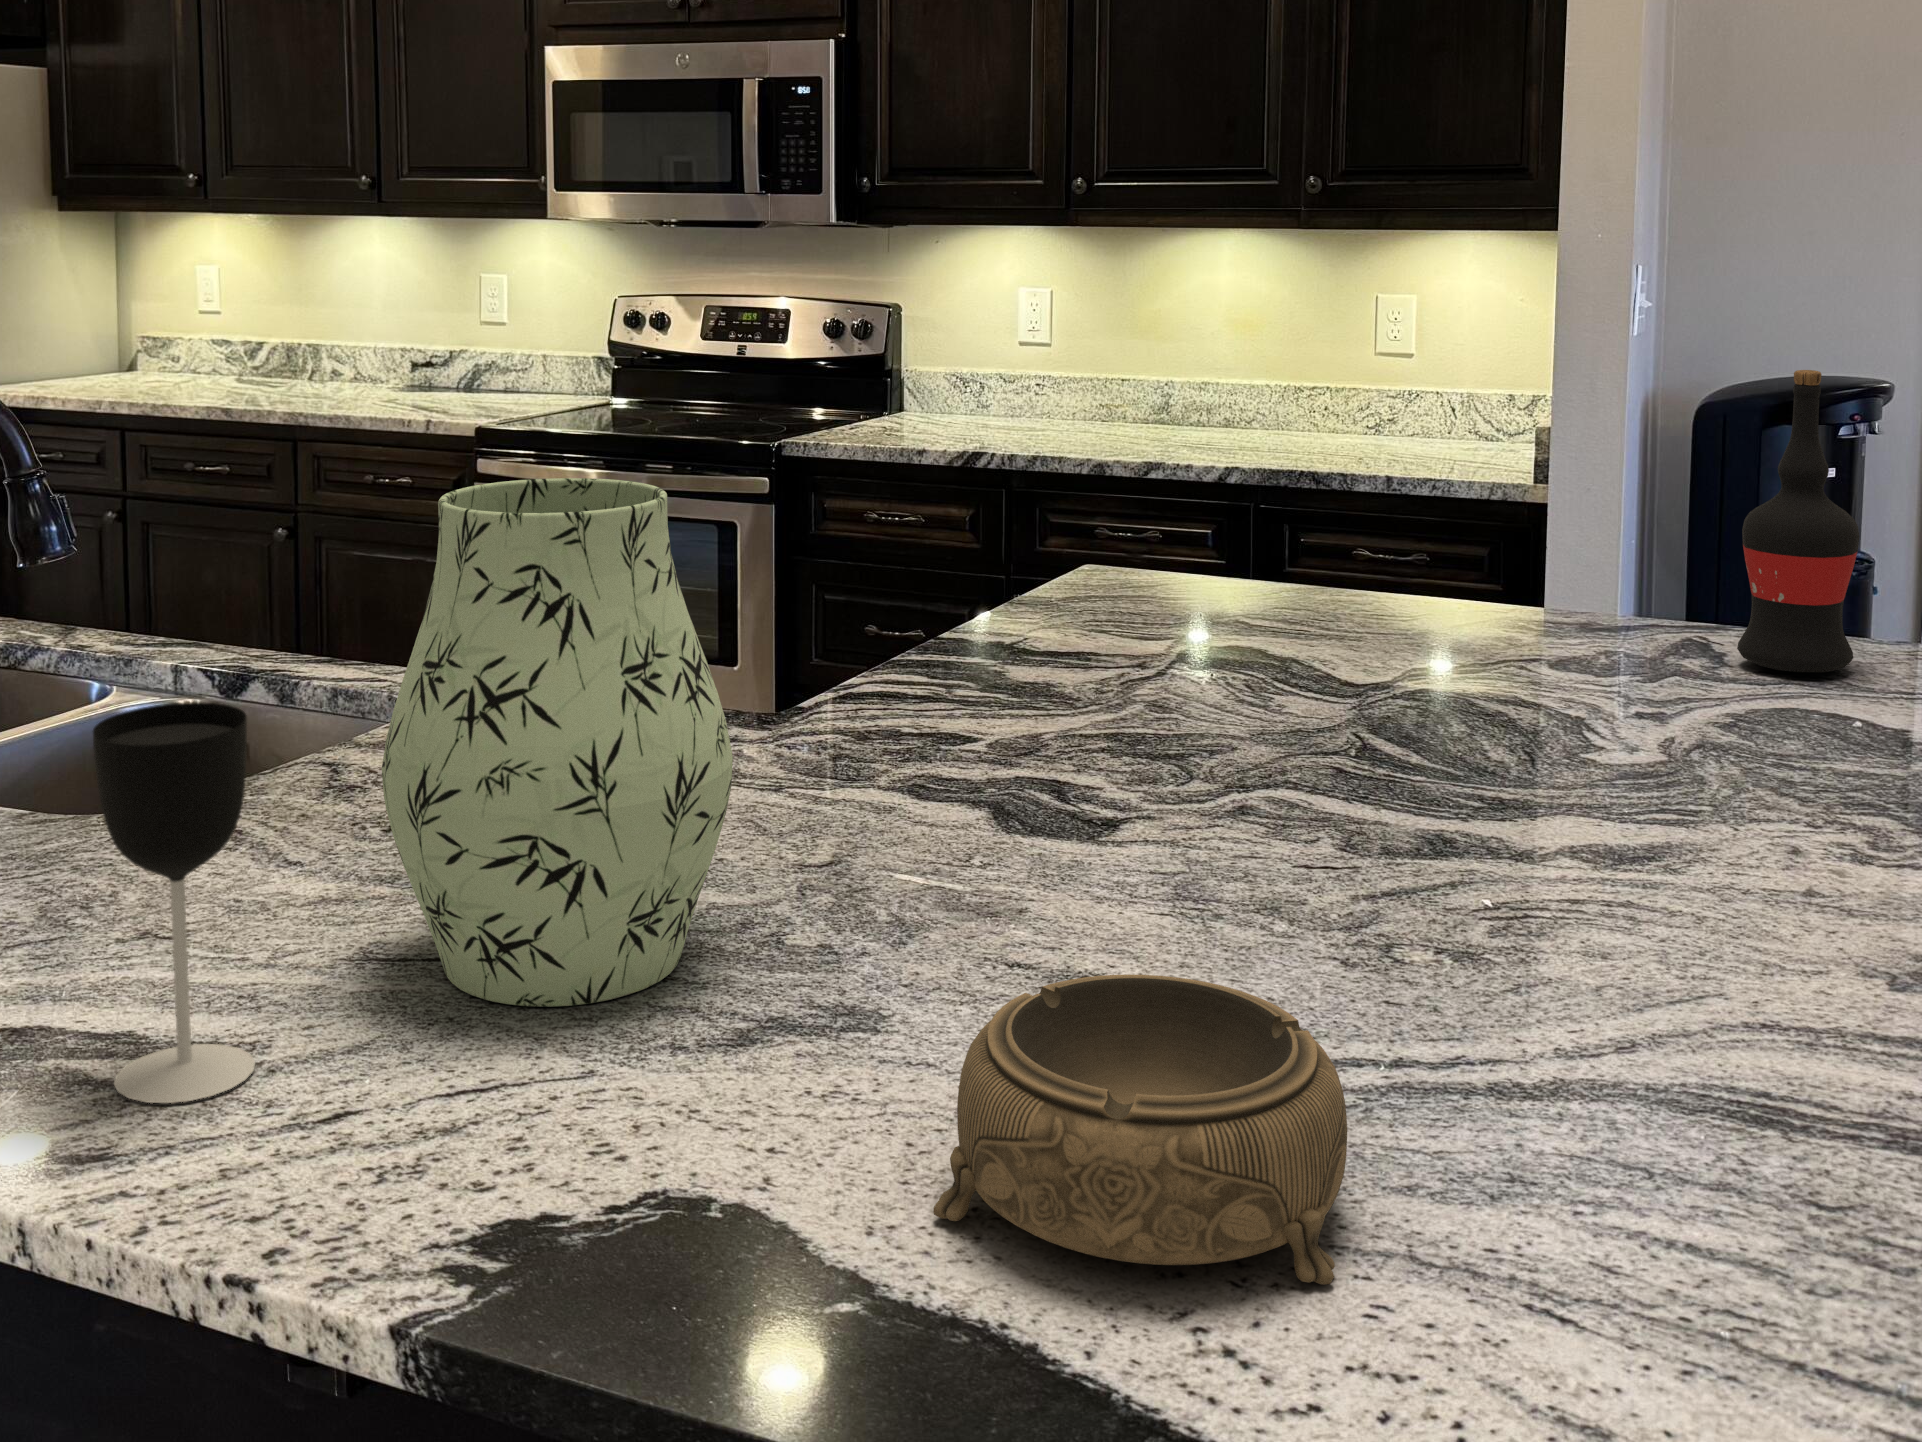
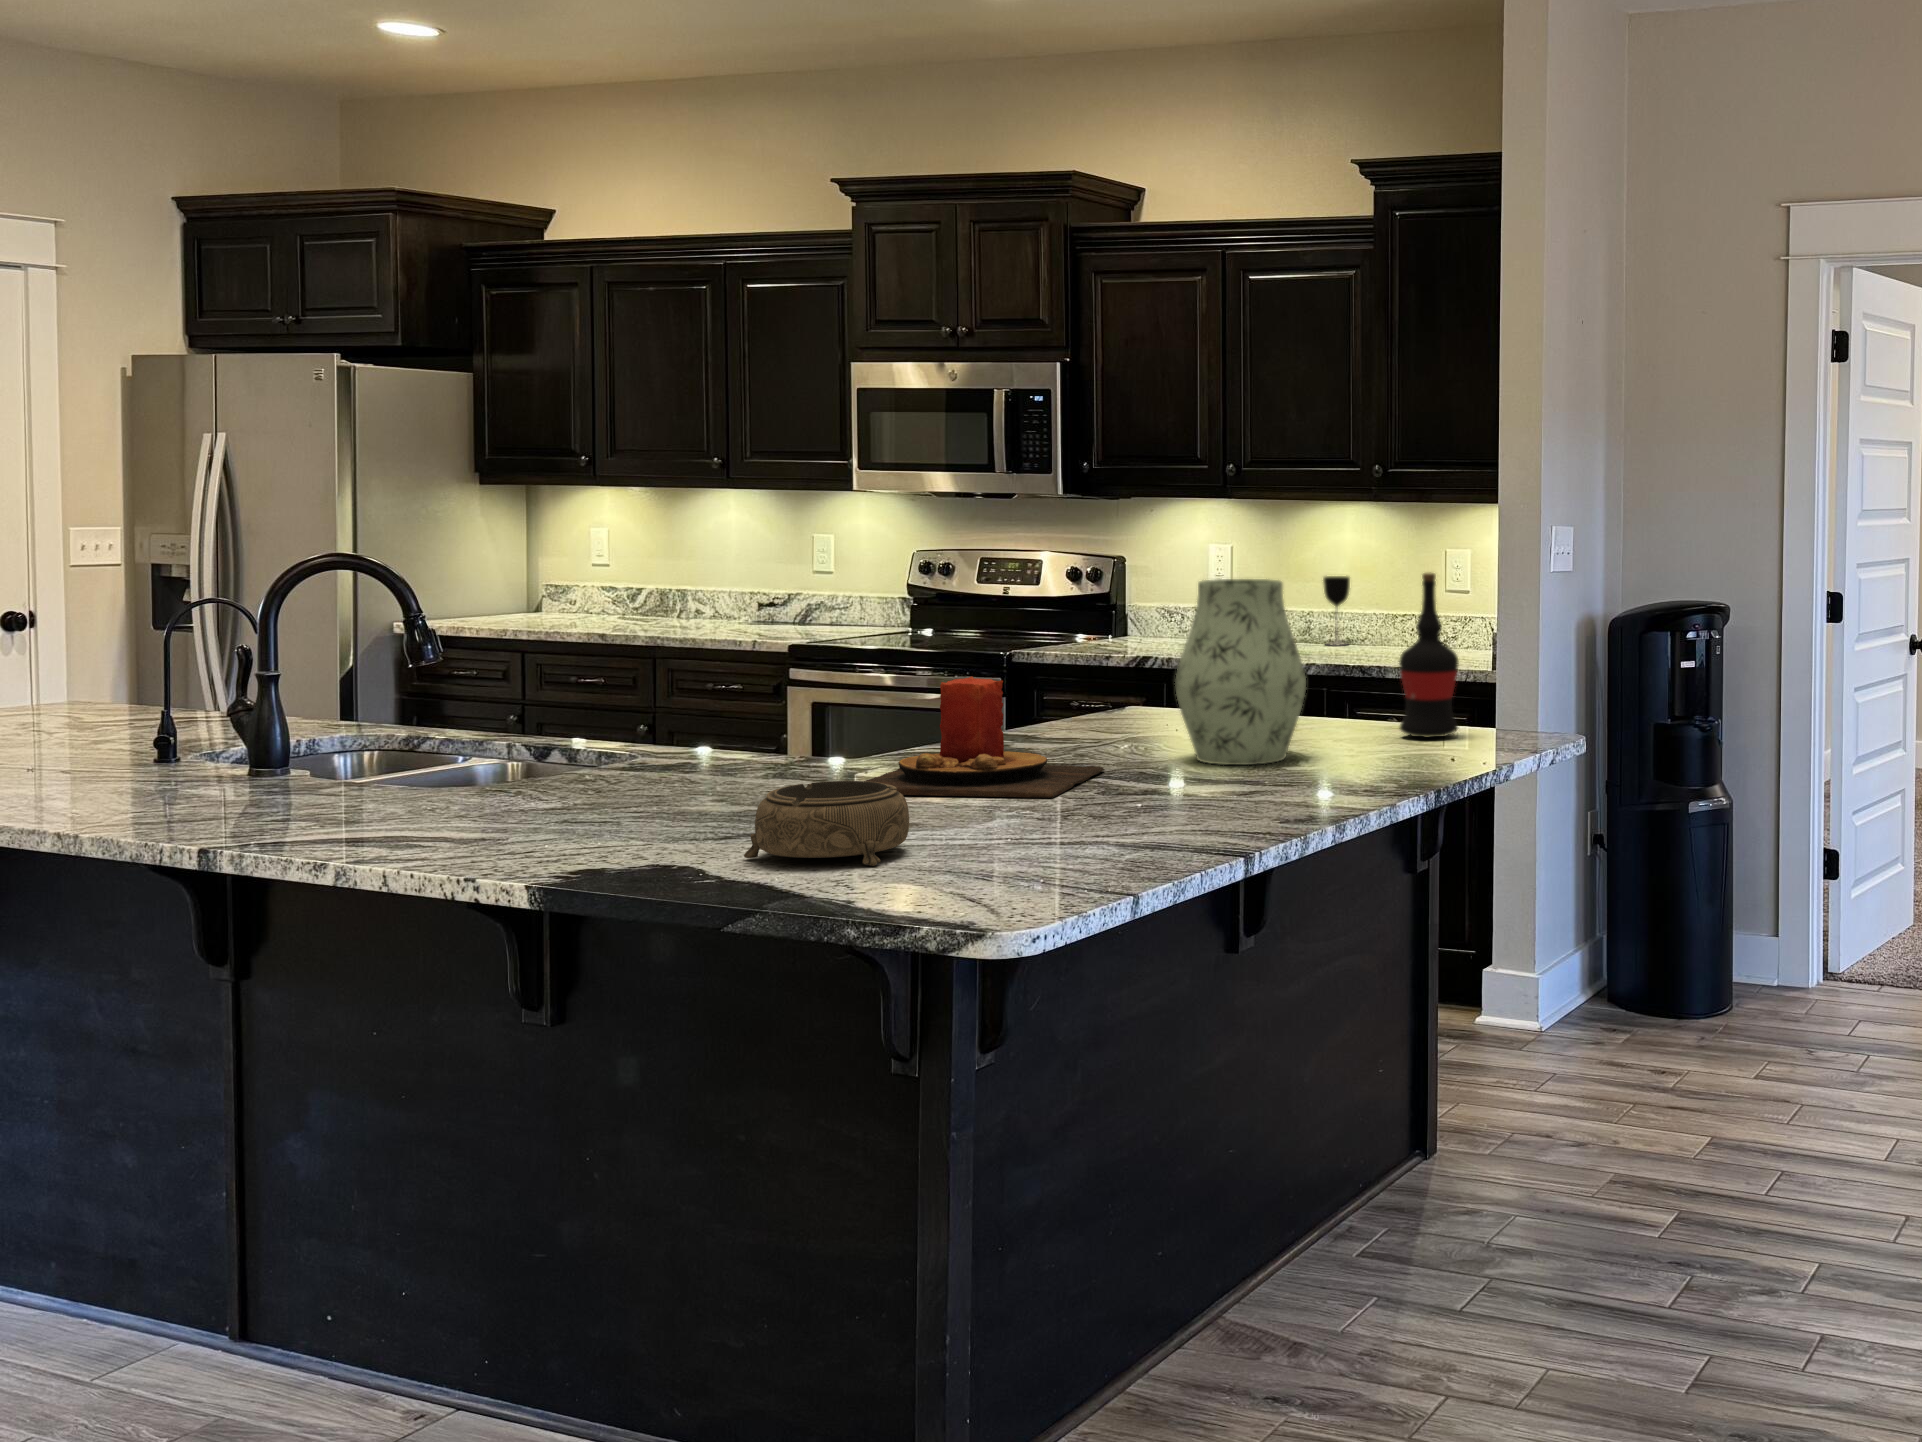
vase: present [382,478,733,1007] -> present [1175,579,1306,765]
candle: none [913,603,1369,892] -> present [866,676,1105,798]
wine glass: present [93,702,255,1103] -> present [1323,576,1350,645]

